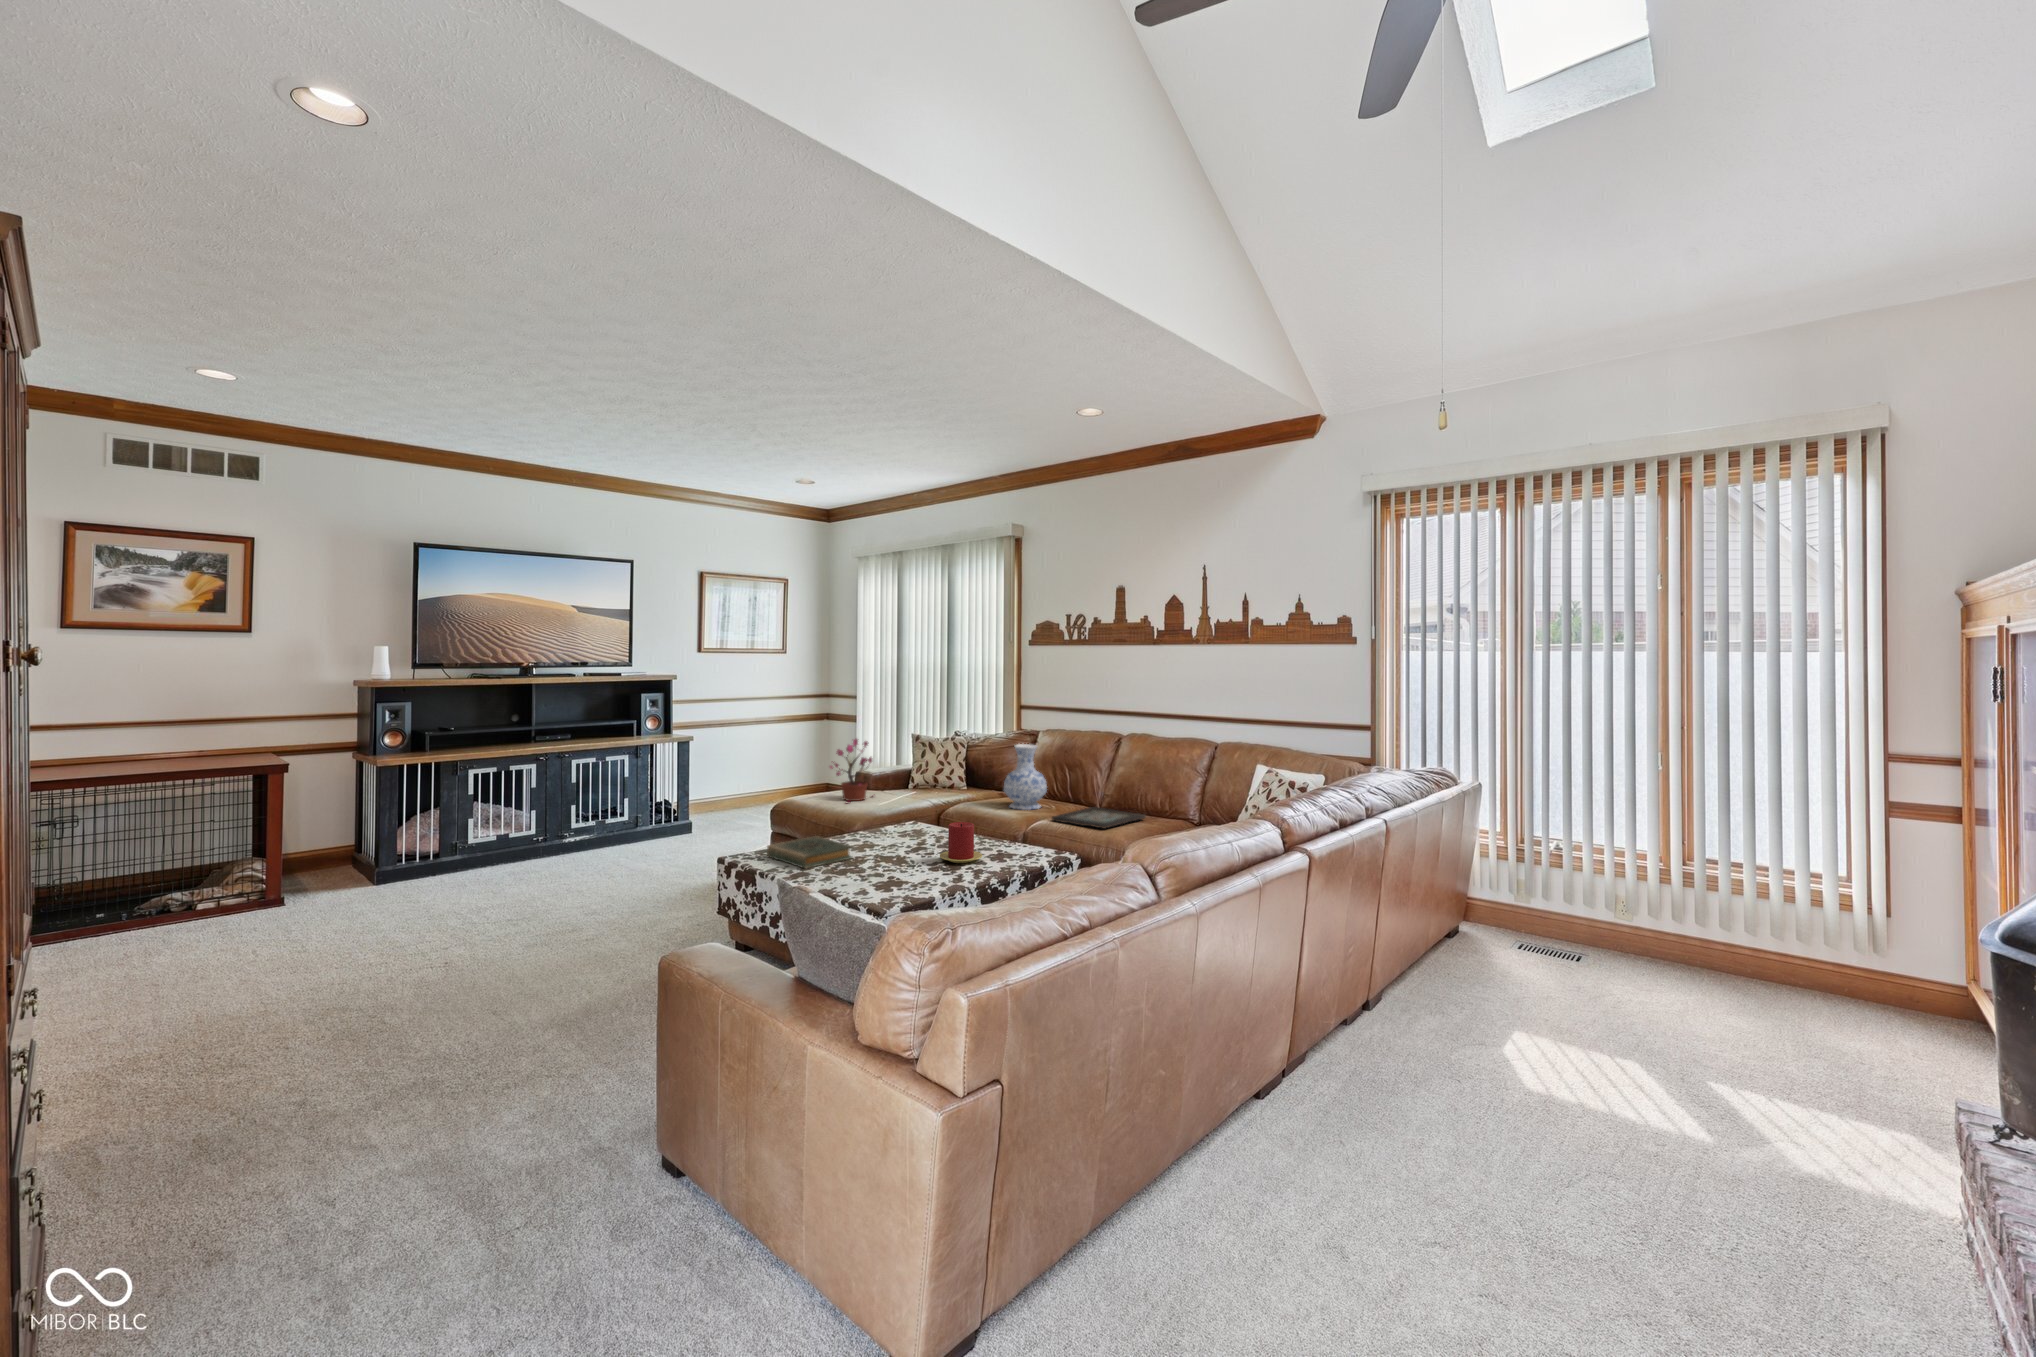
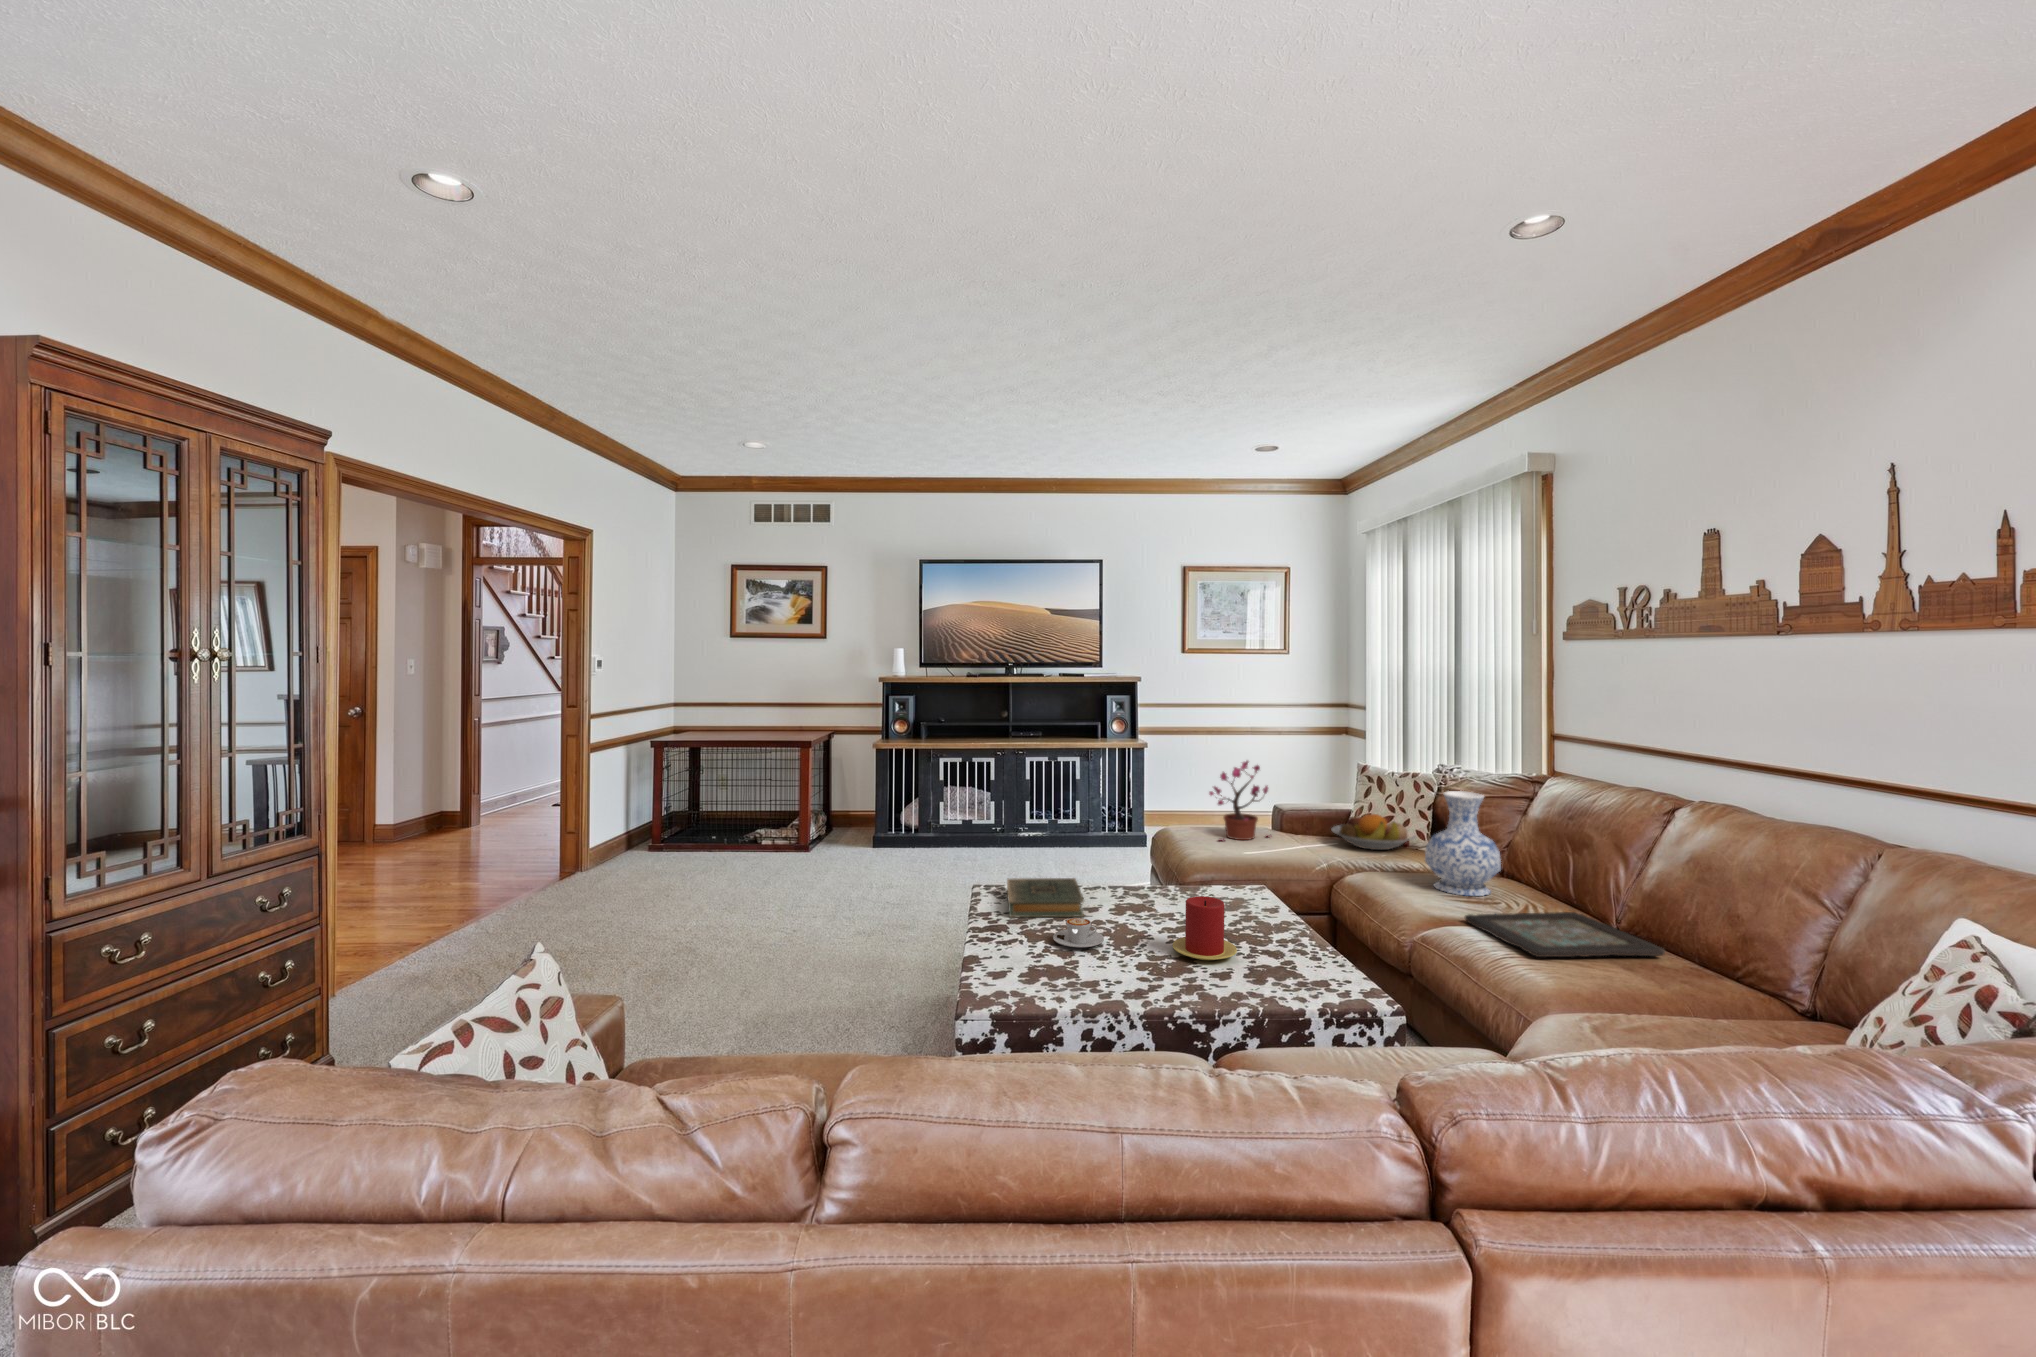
fruit bowl: none [915,769,971,795] -> present [1331,814,1416,850]
coffee cup: none [862,853,900,873] -> present [1053,918,1104,947]

